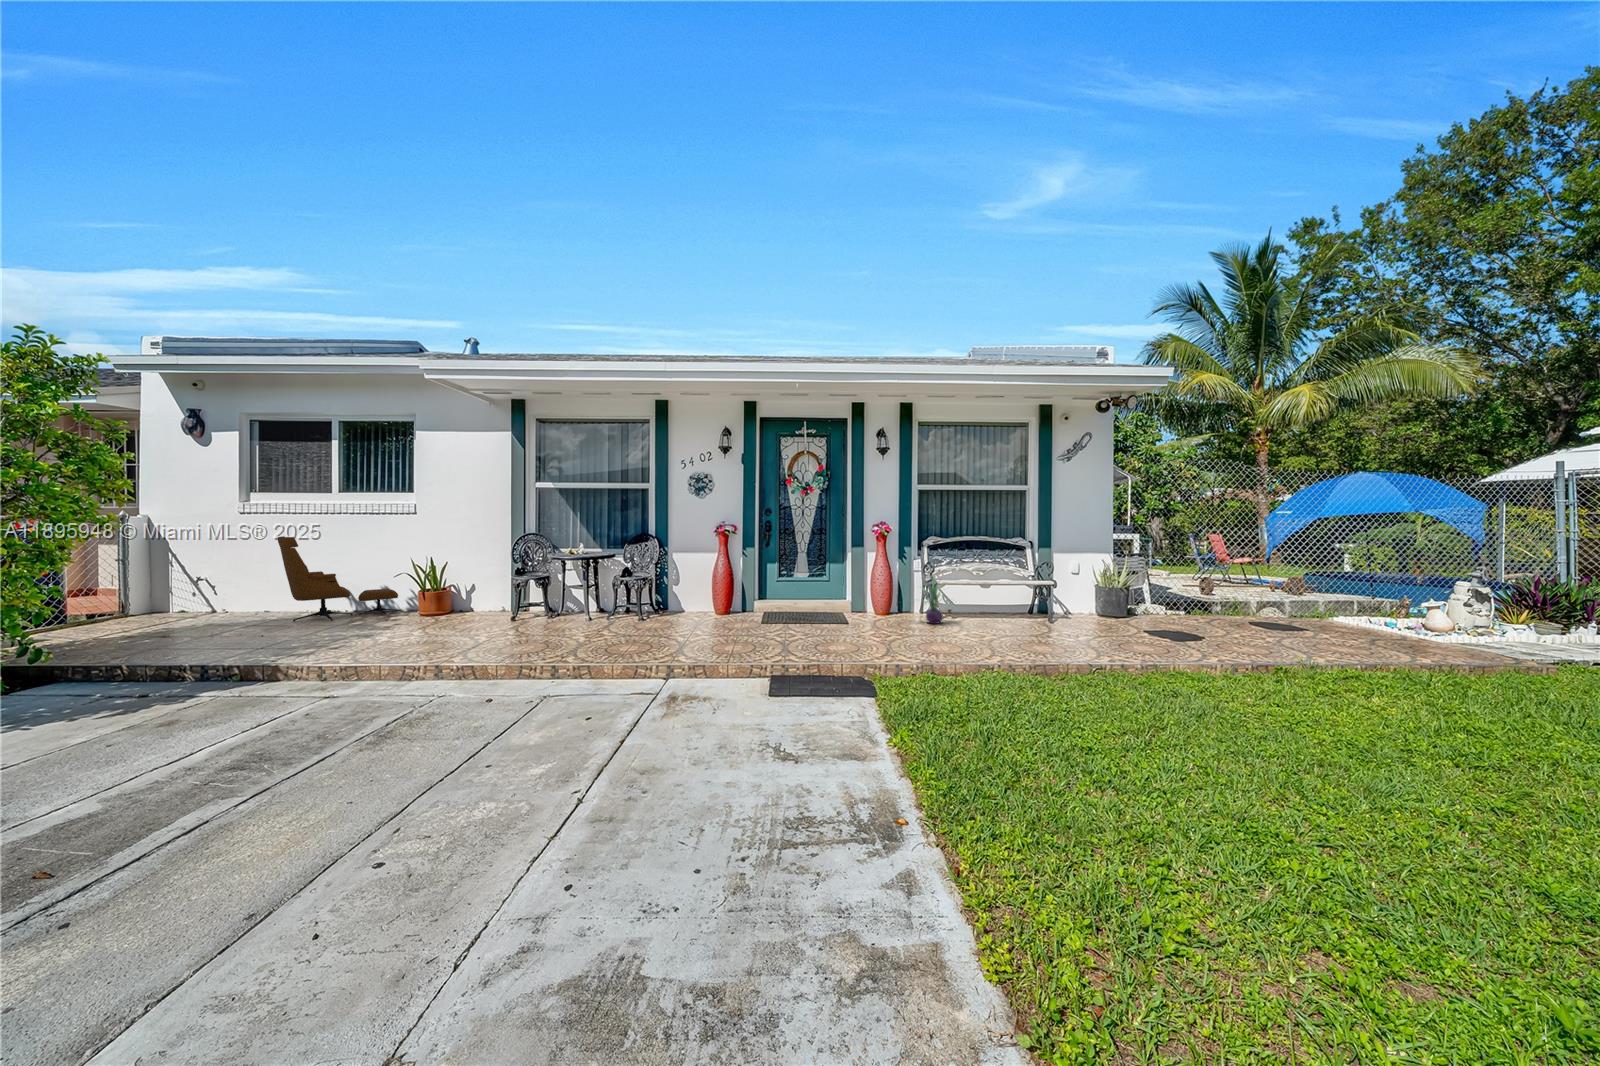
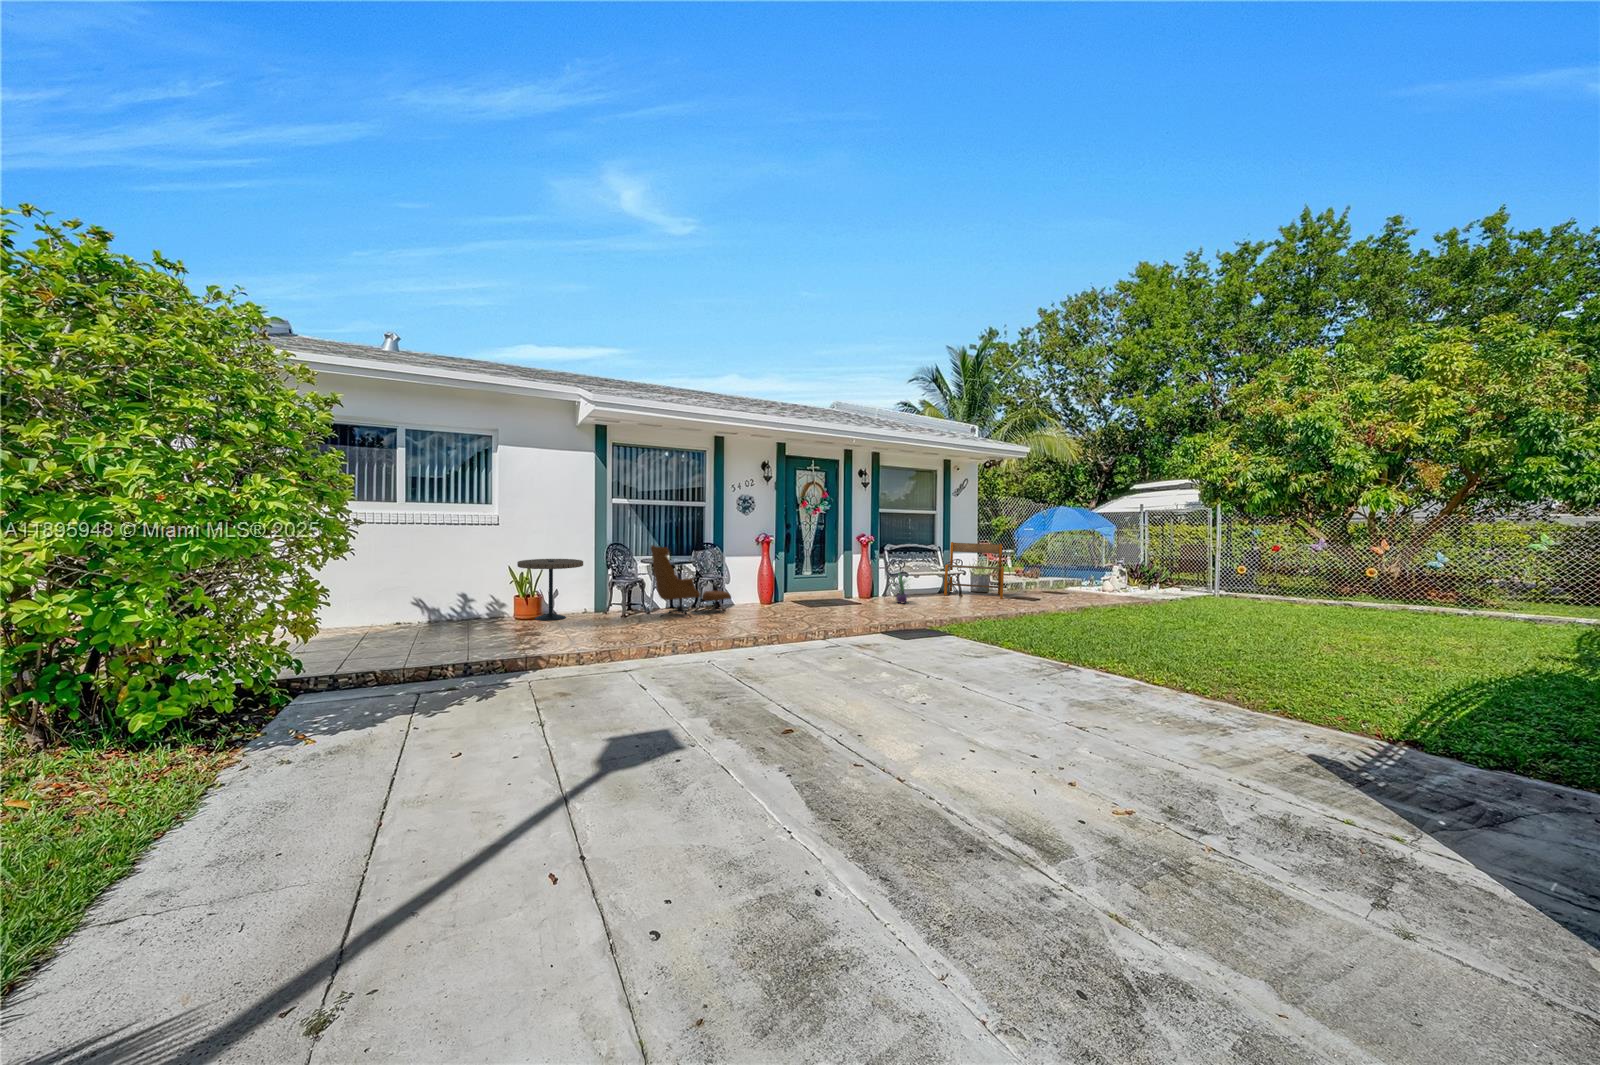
bench: none [1038,535,1146,626] -> present [944,542,1004,599]
lounge chair: present [278,536,398,621] -> present [650,545,731,616]
side table: none [412,551,486,618] -> present [517,559,583,621]

